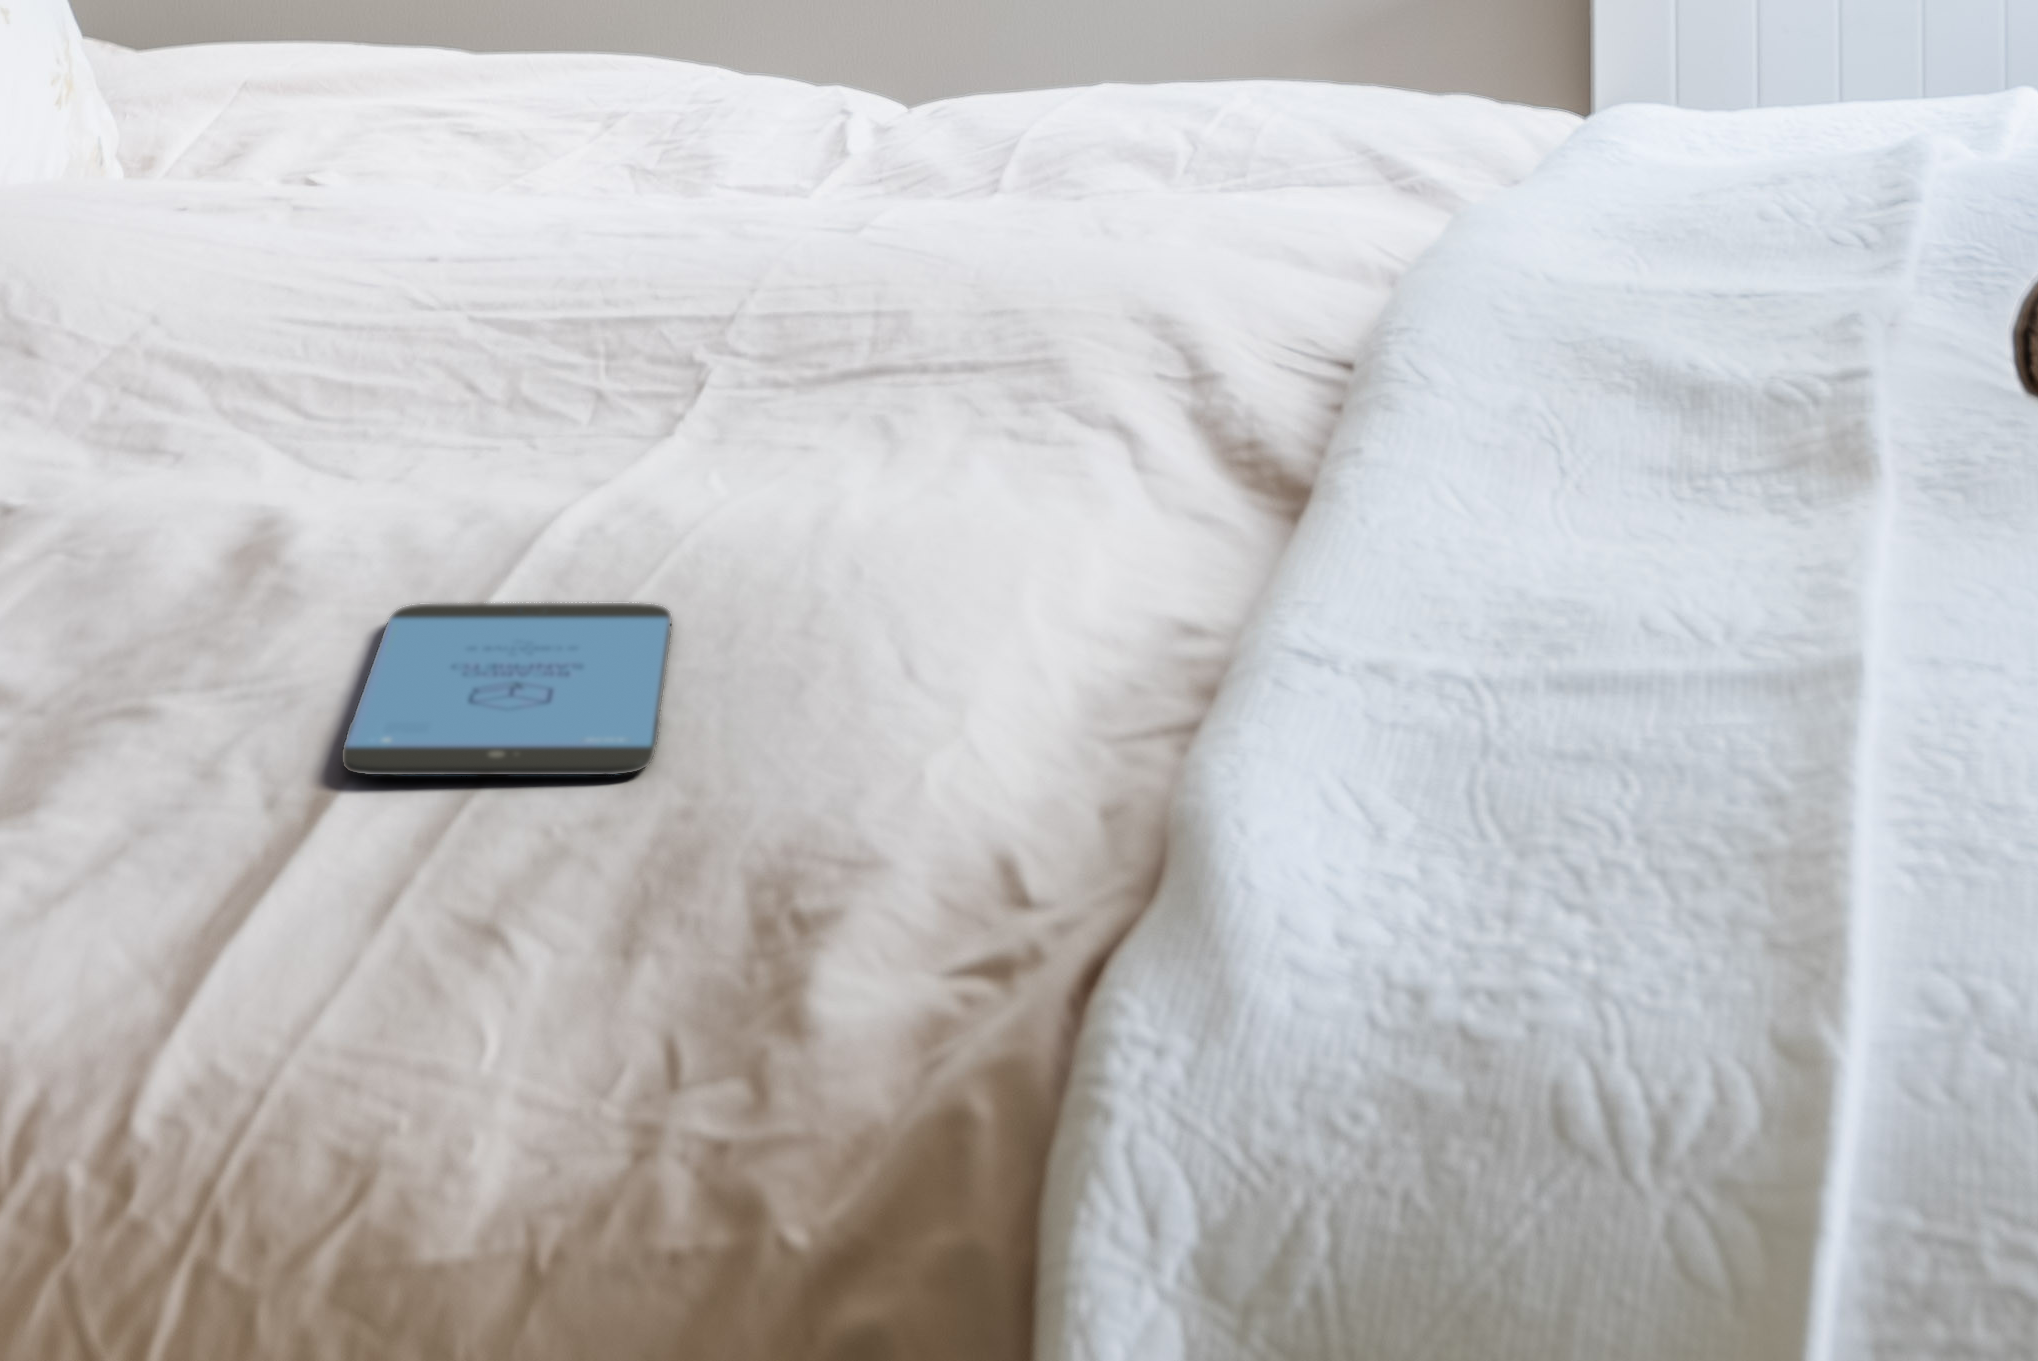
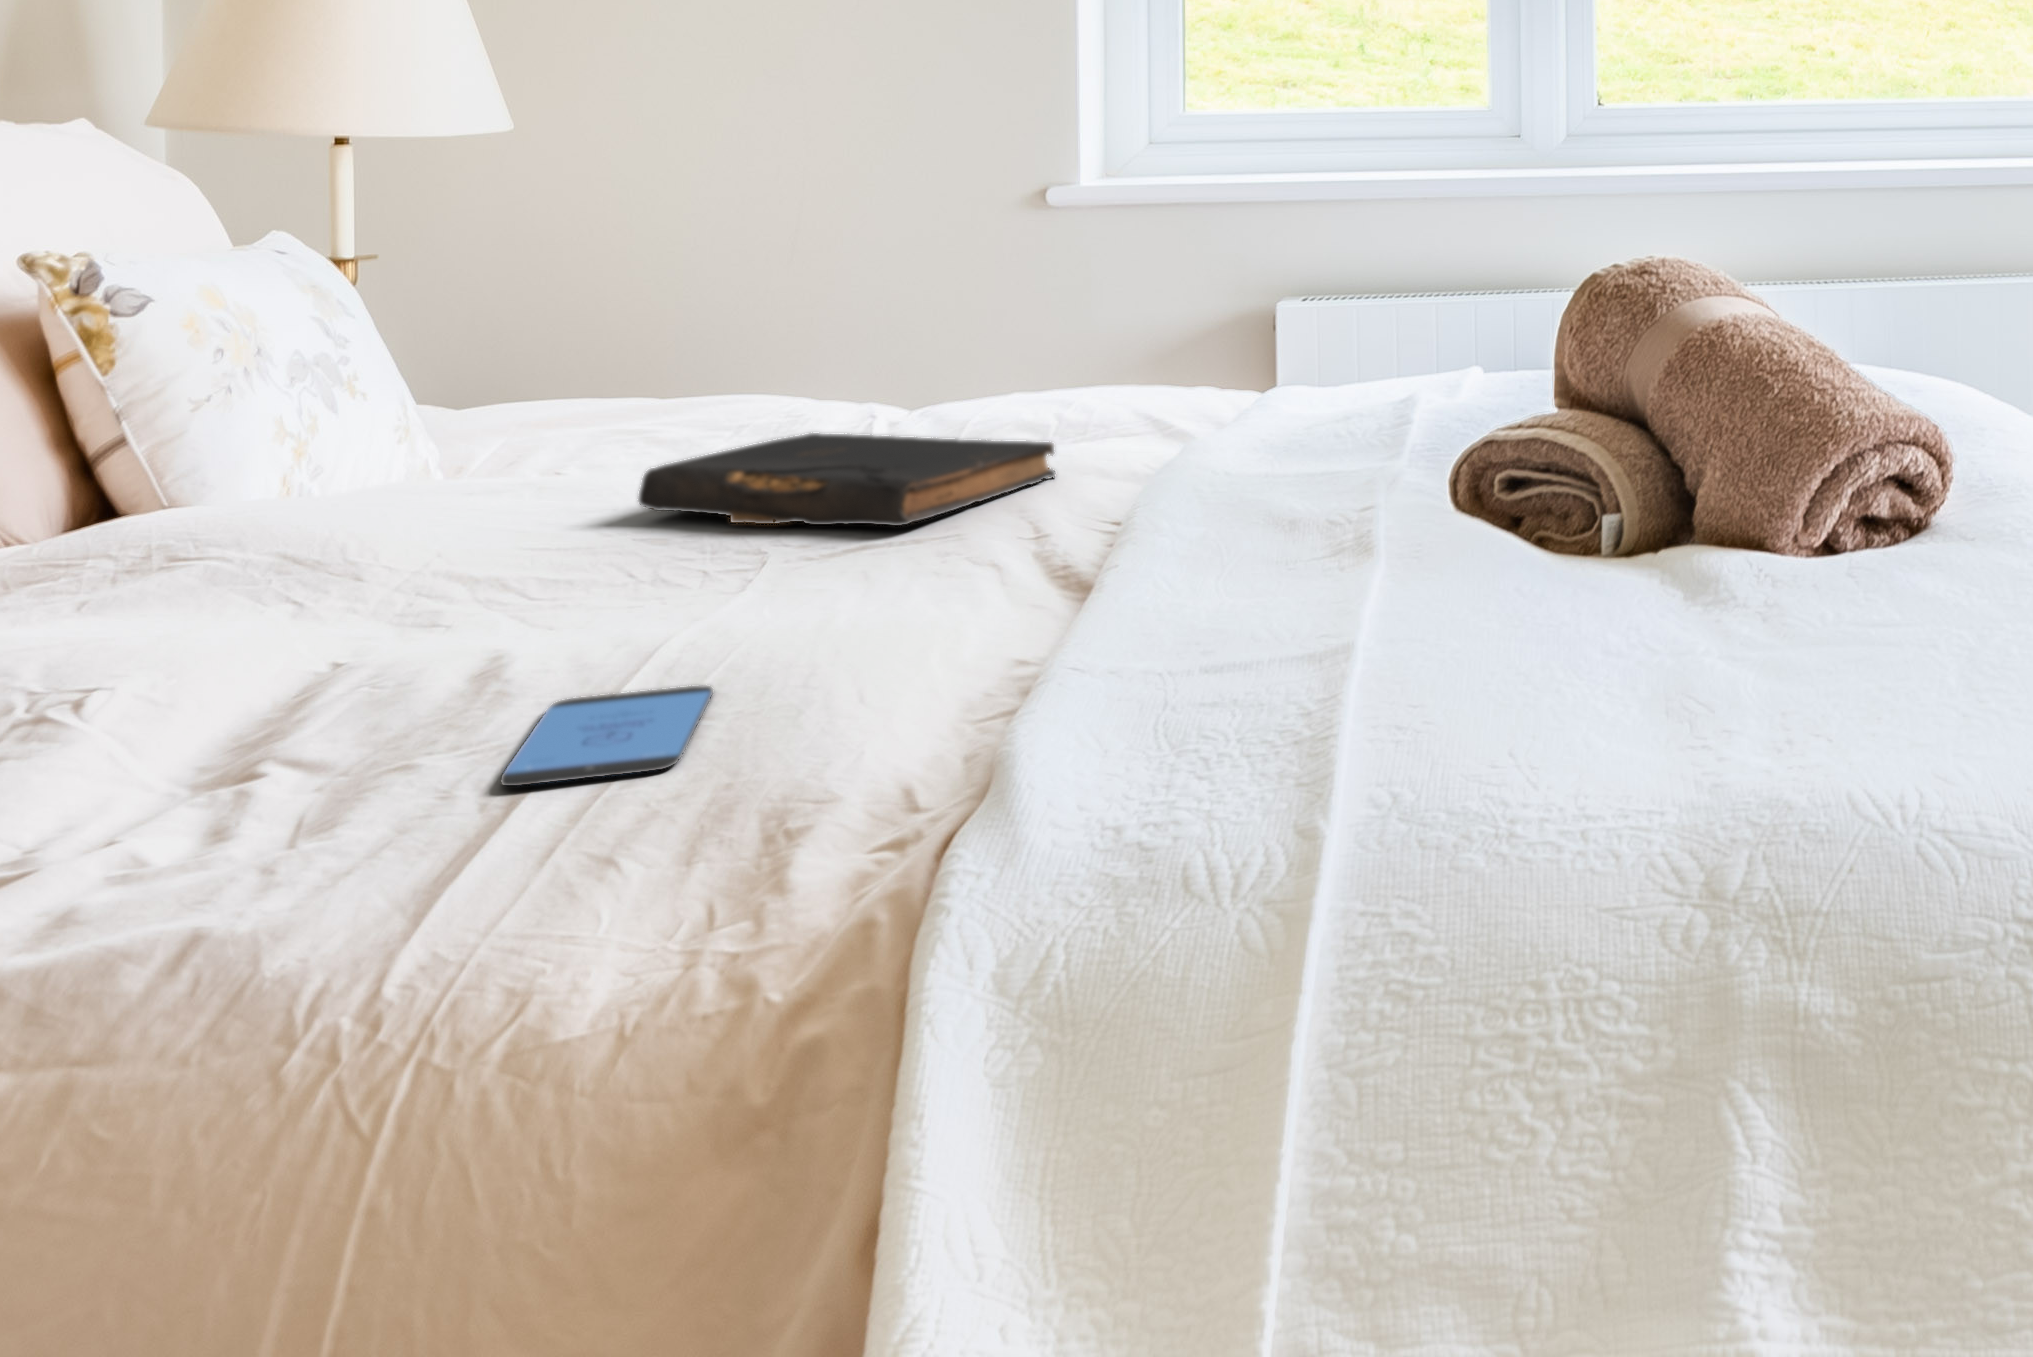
book: none [443,137,1153,321] -> present [639,433,1055,526]

